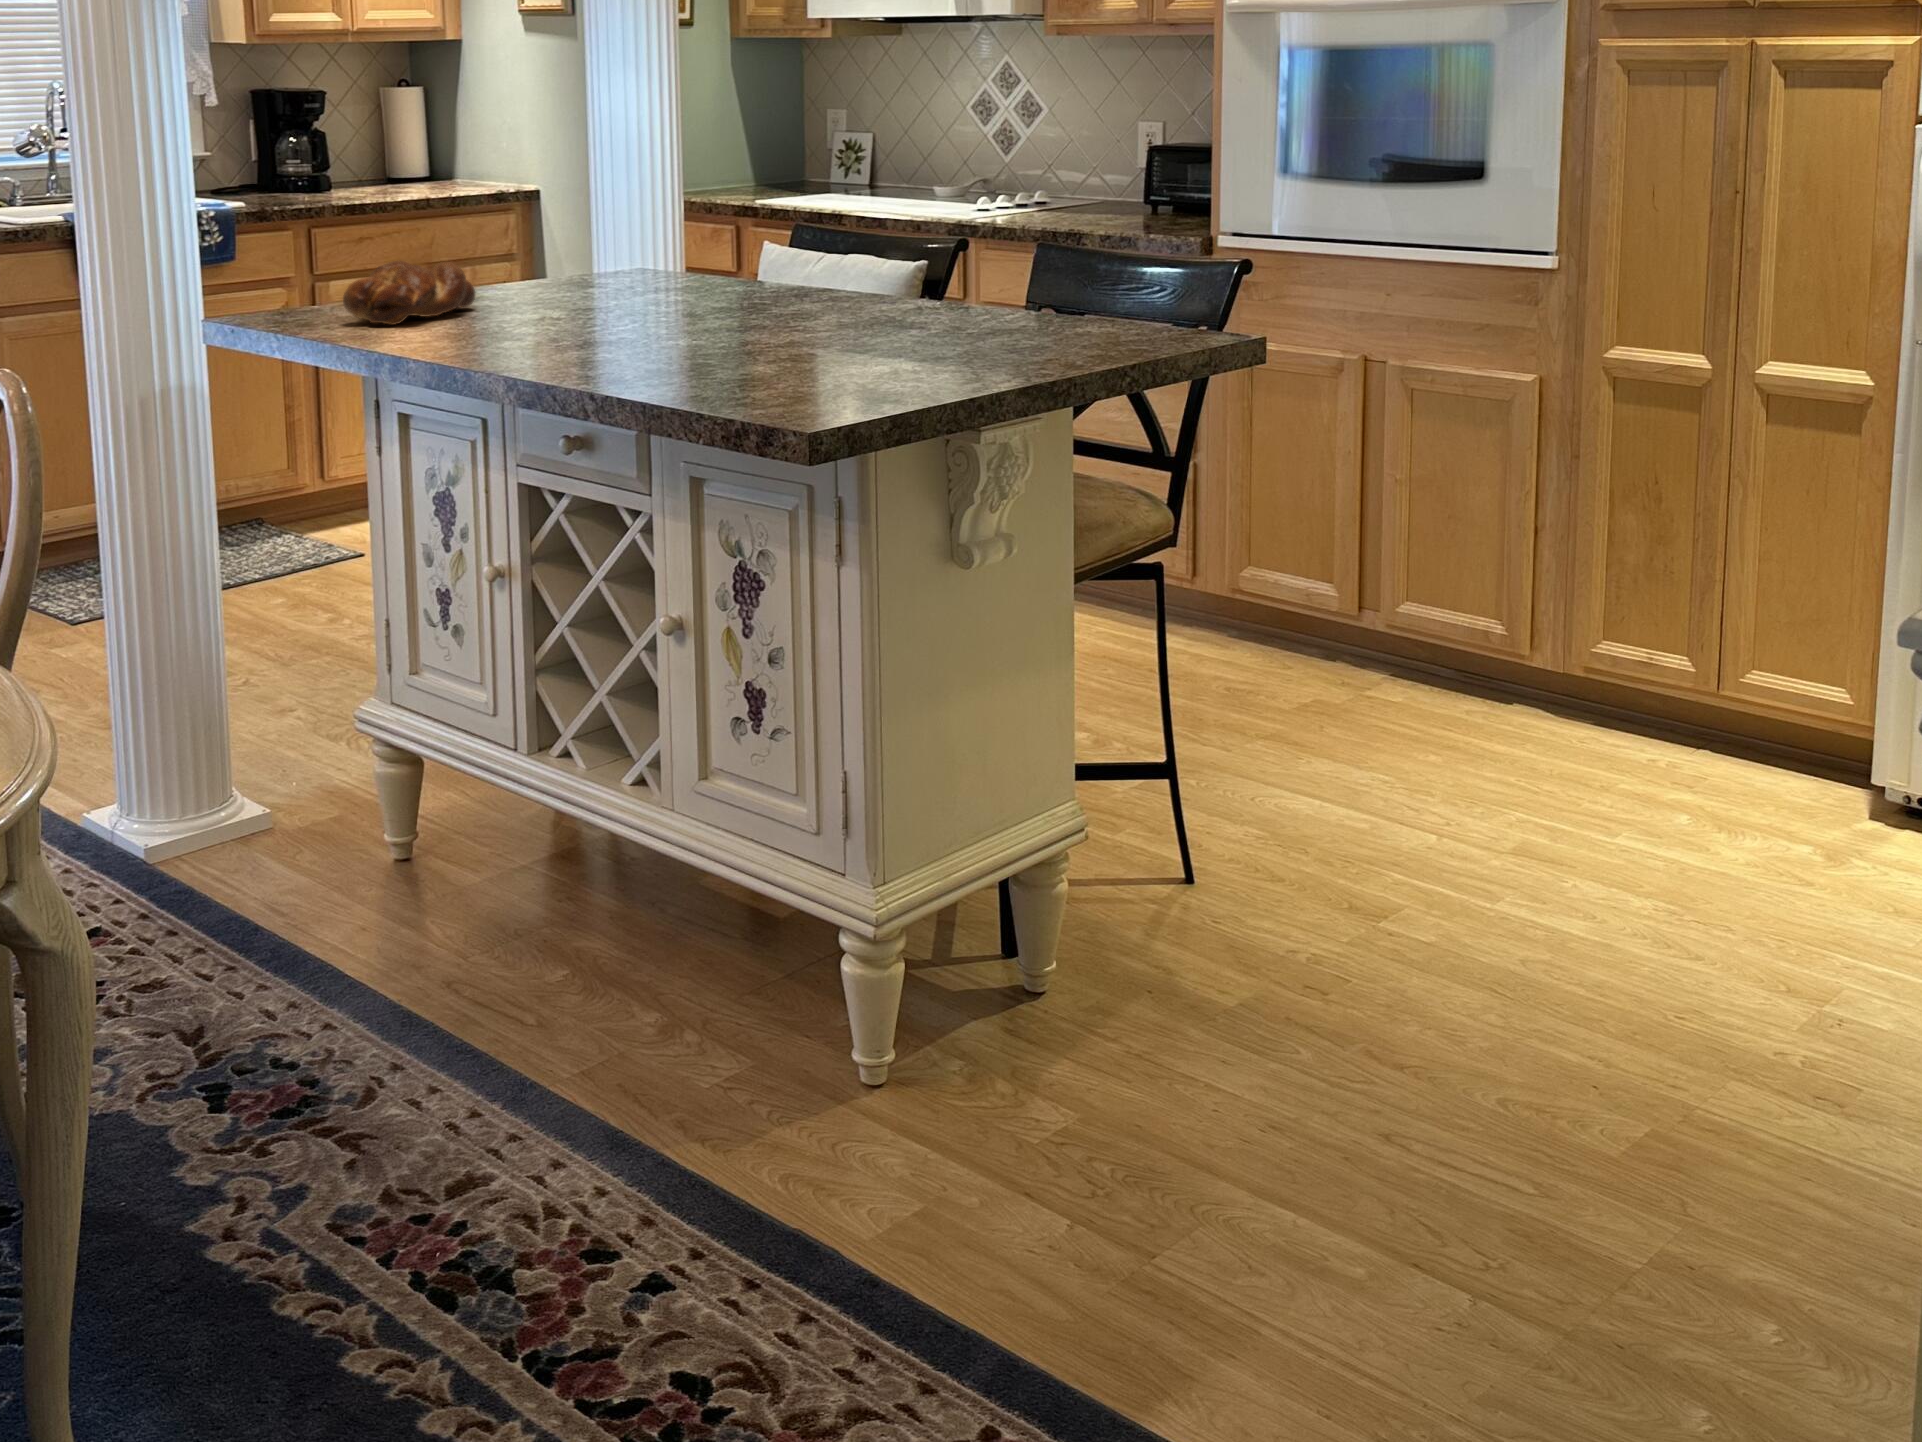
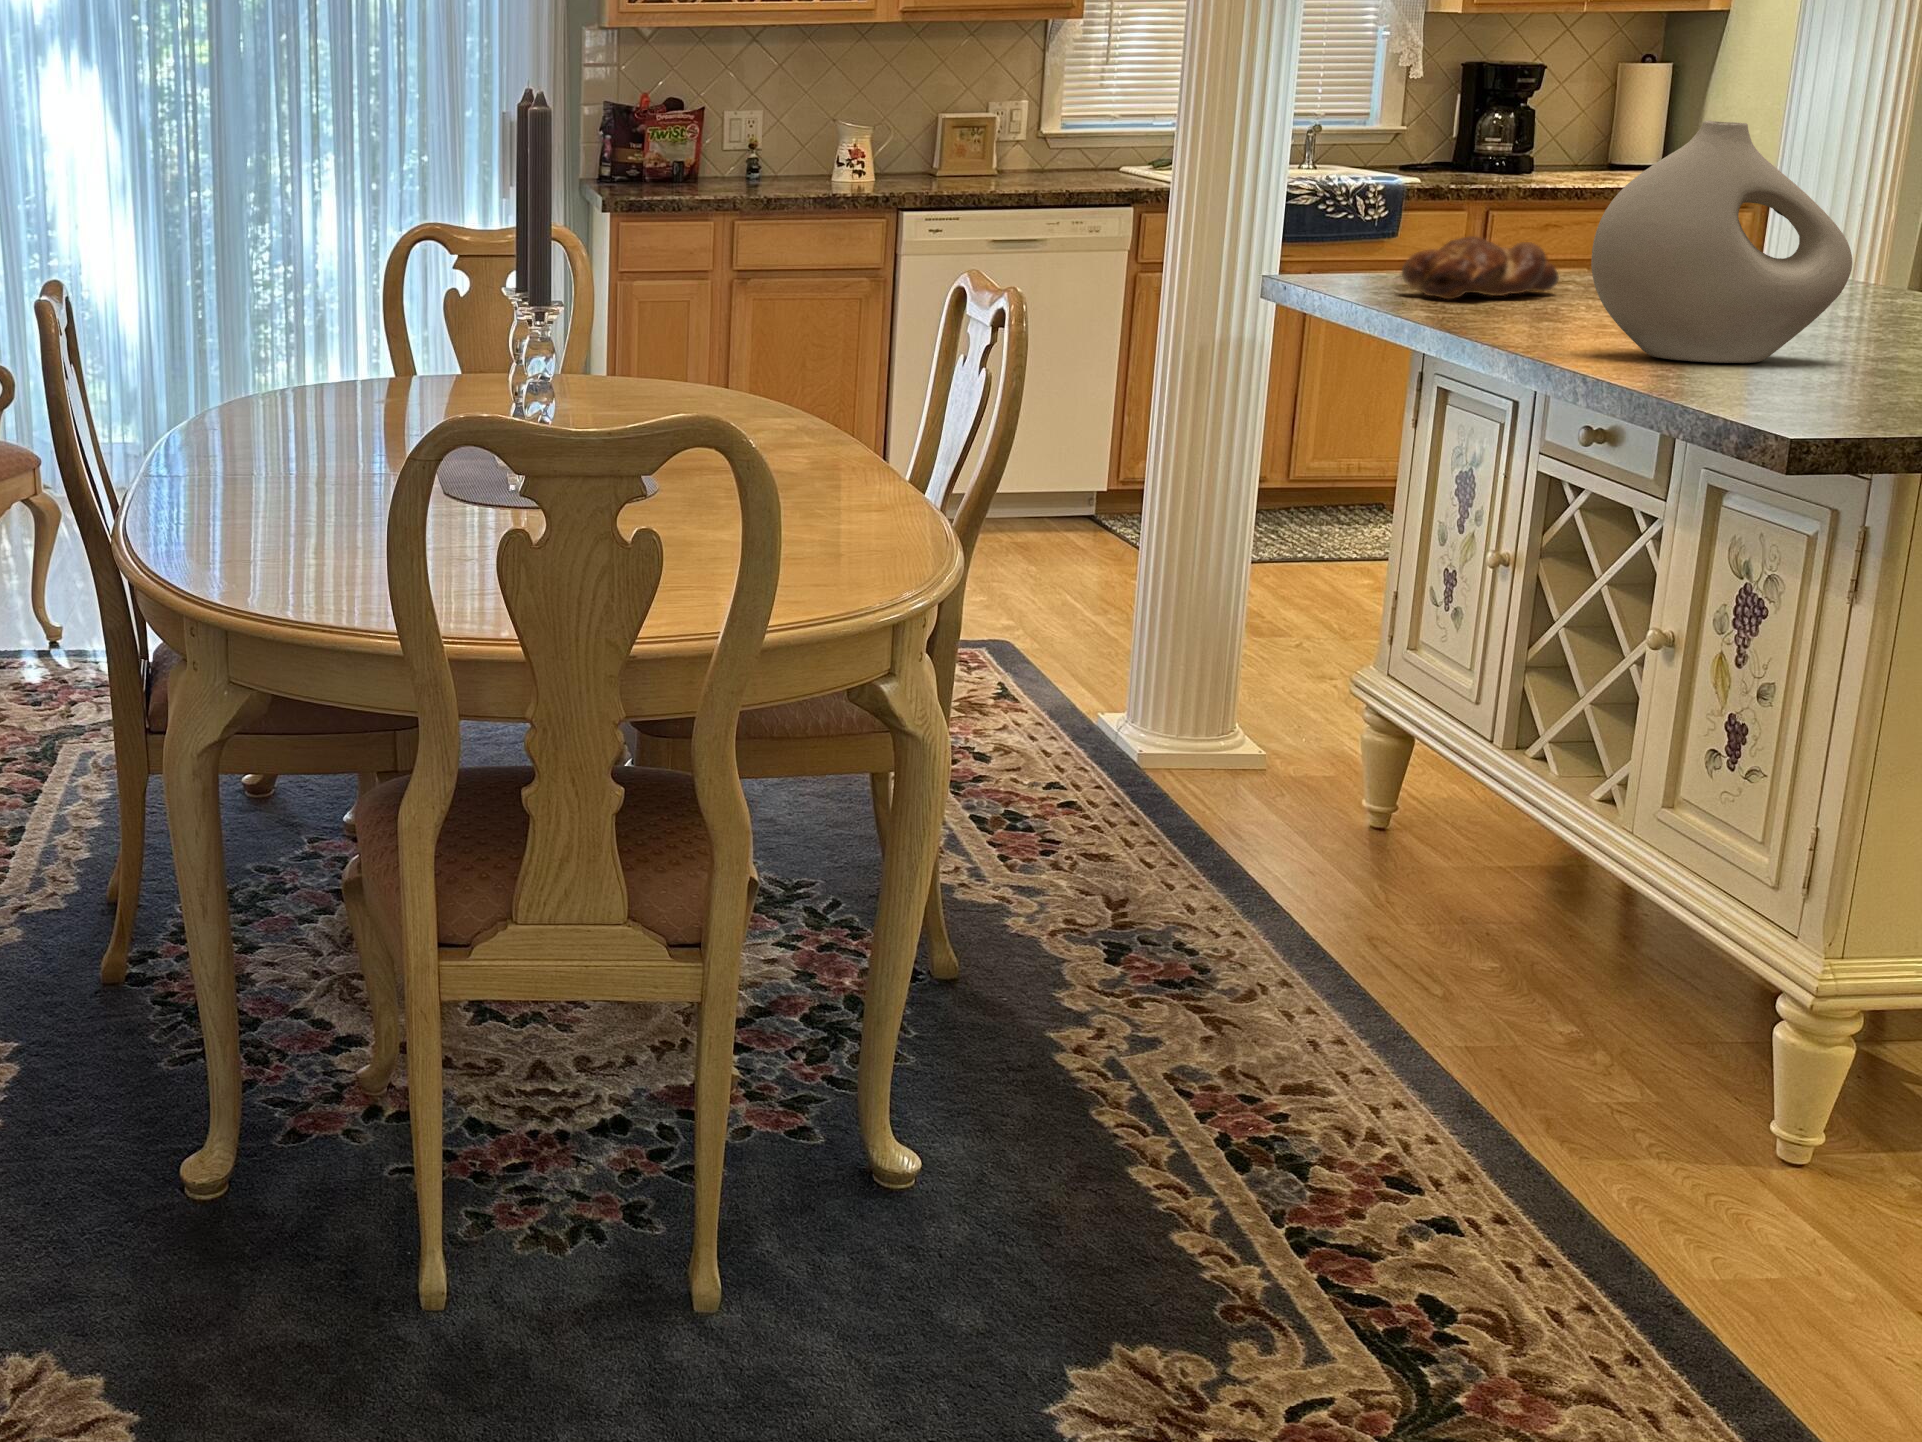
vase: none [559,143,756,365] -> present [1591,121,1852,363]

